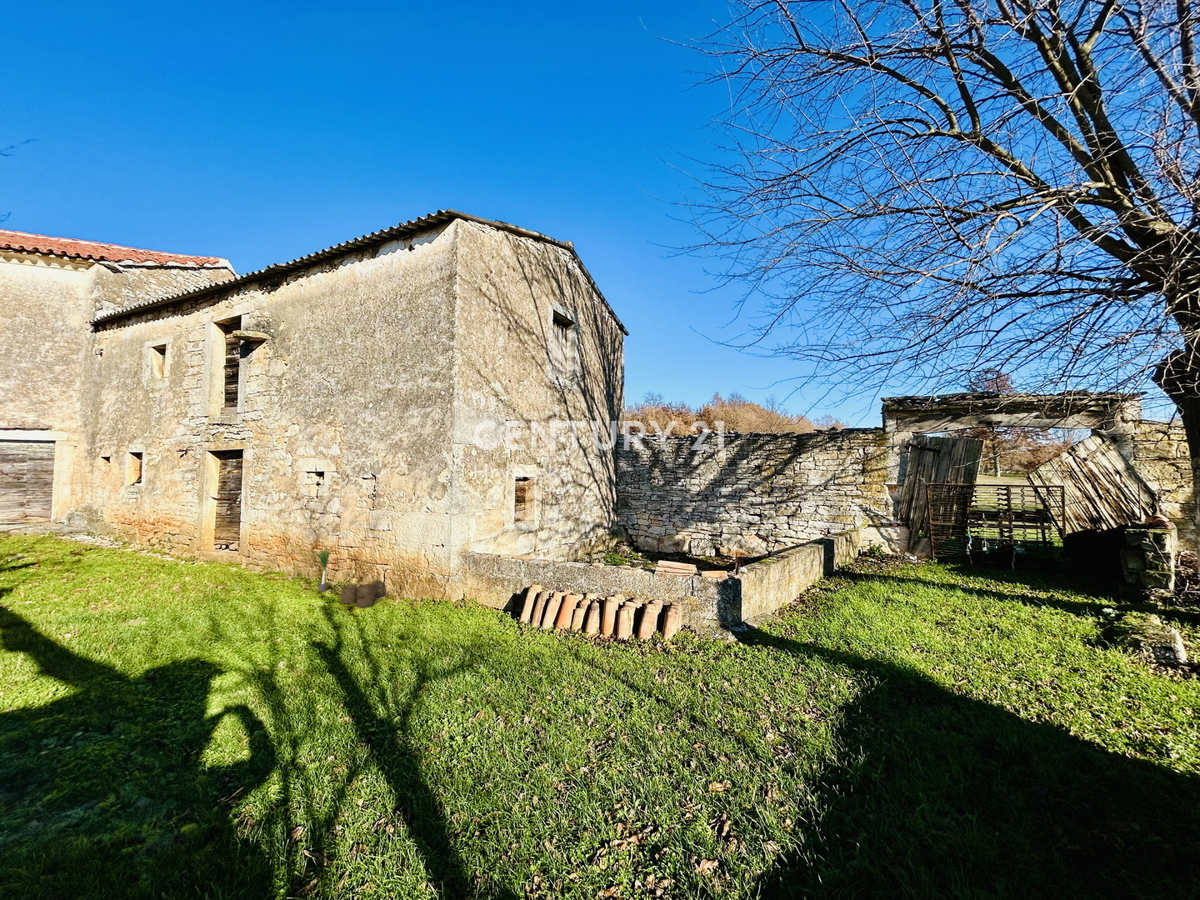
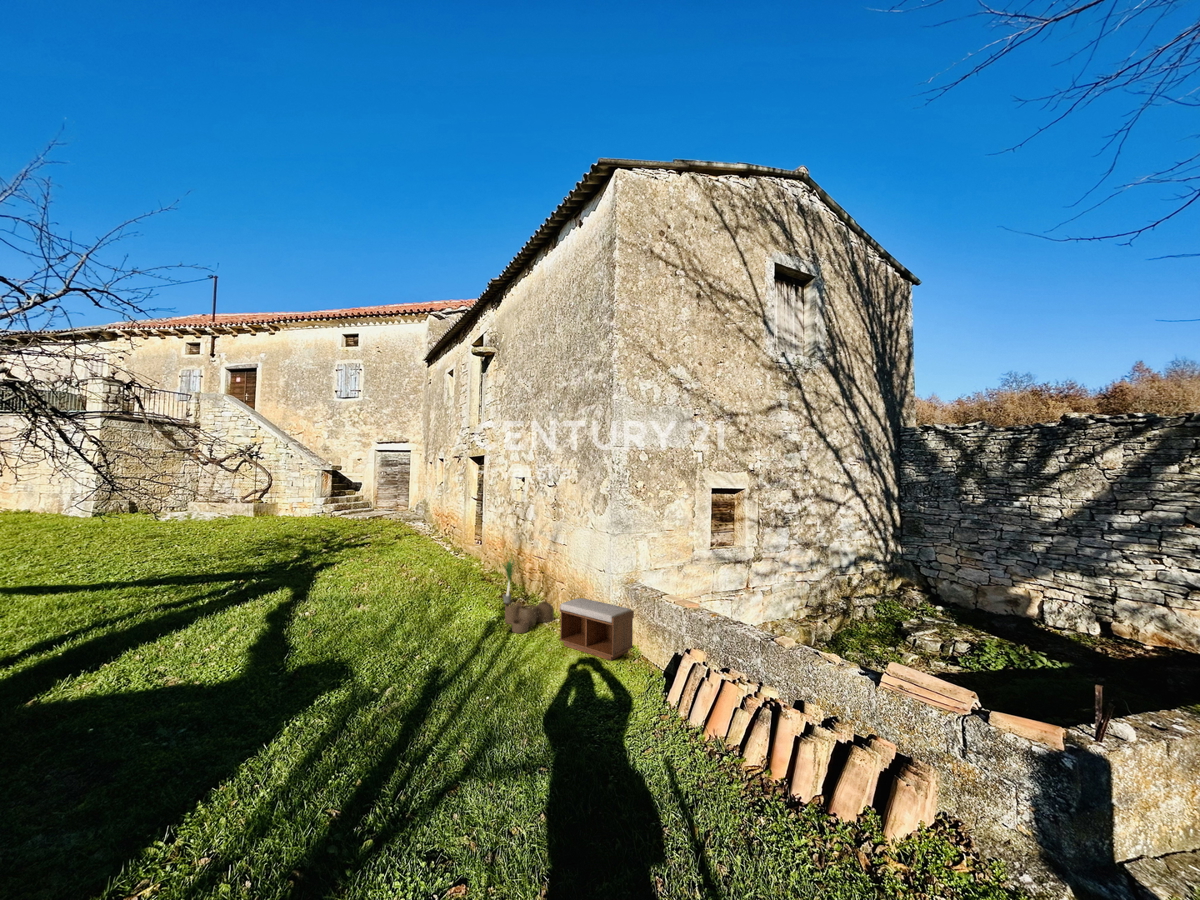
bench: none [413,568,477,608] -> present [559,598,634,660]

